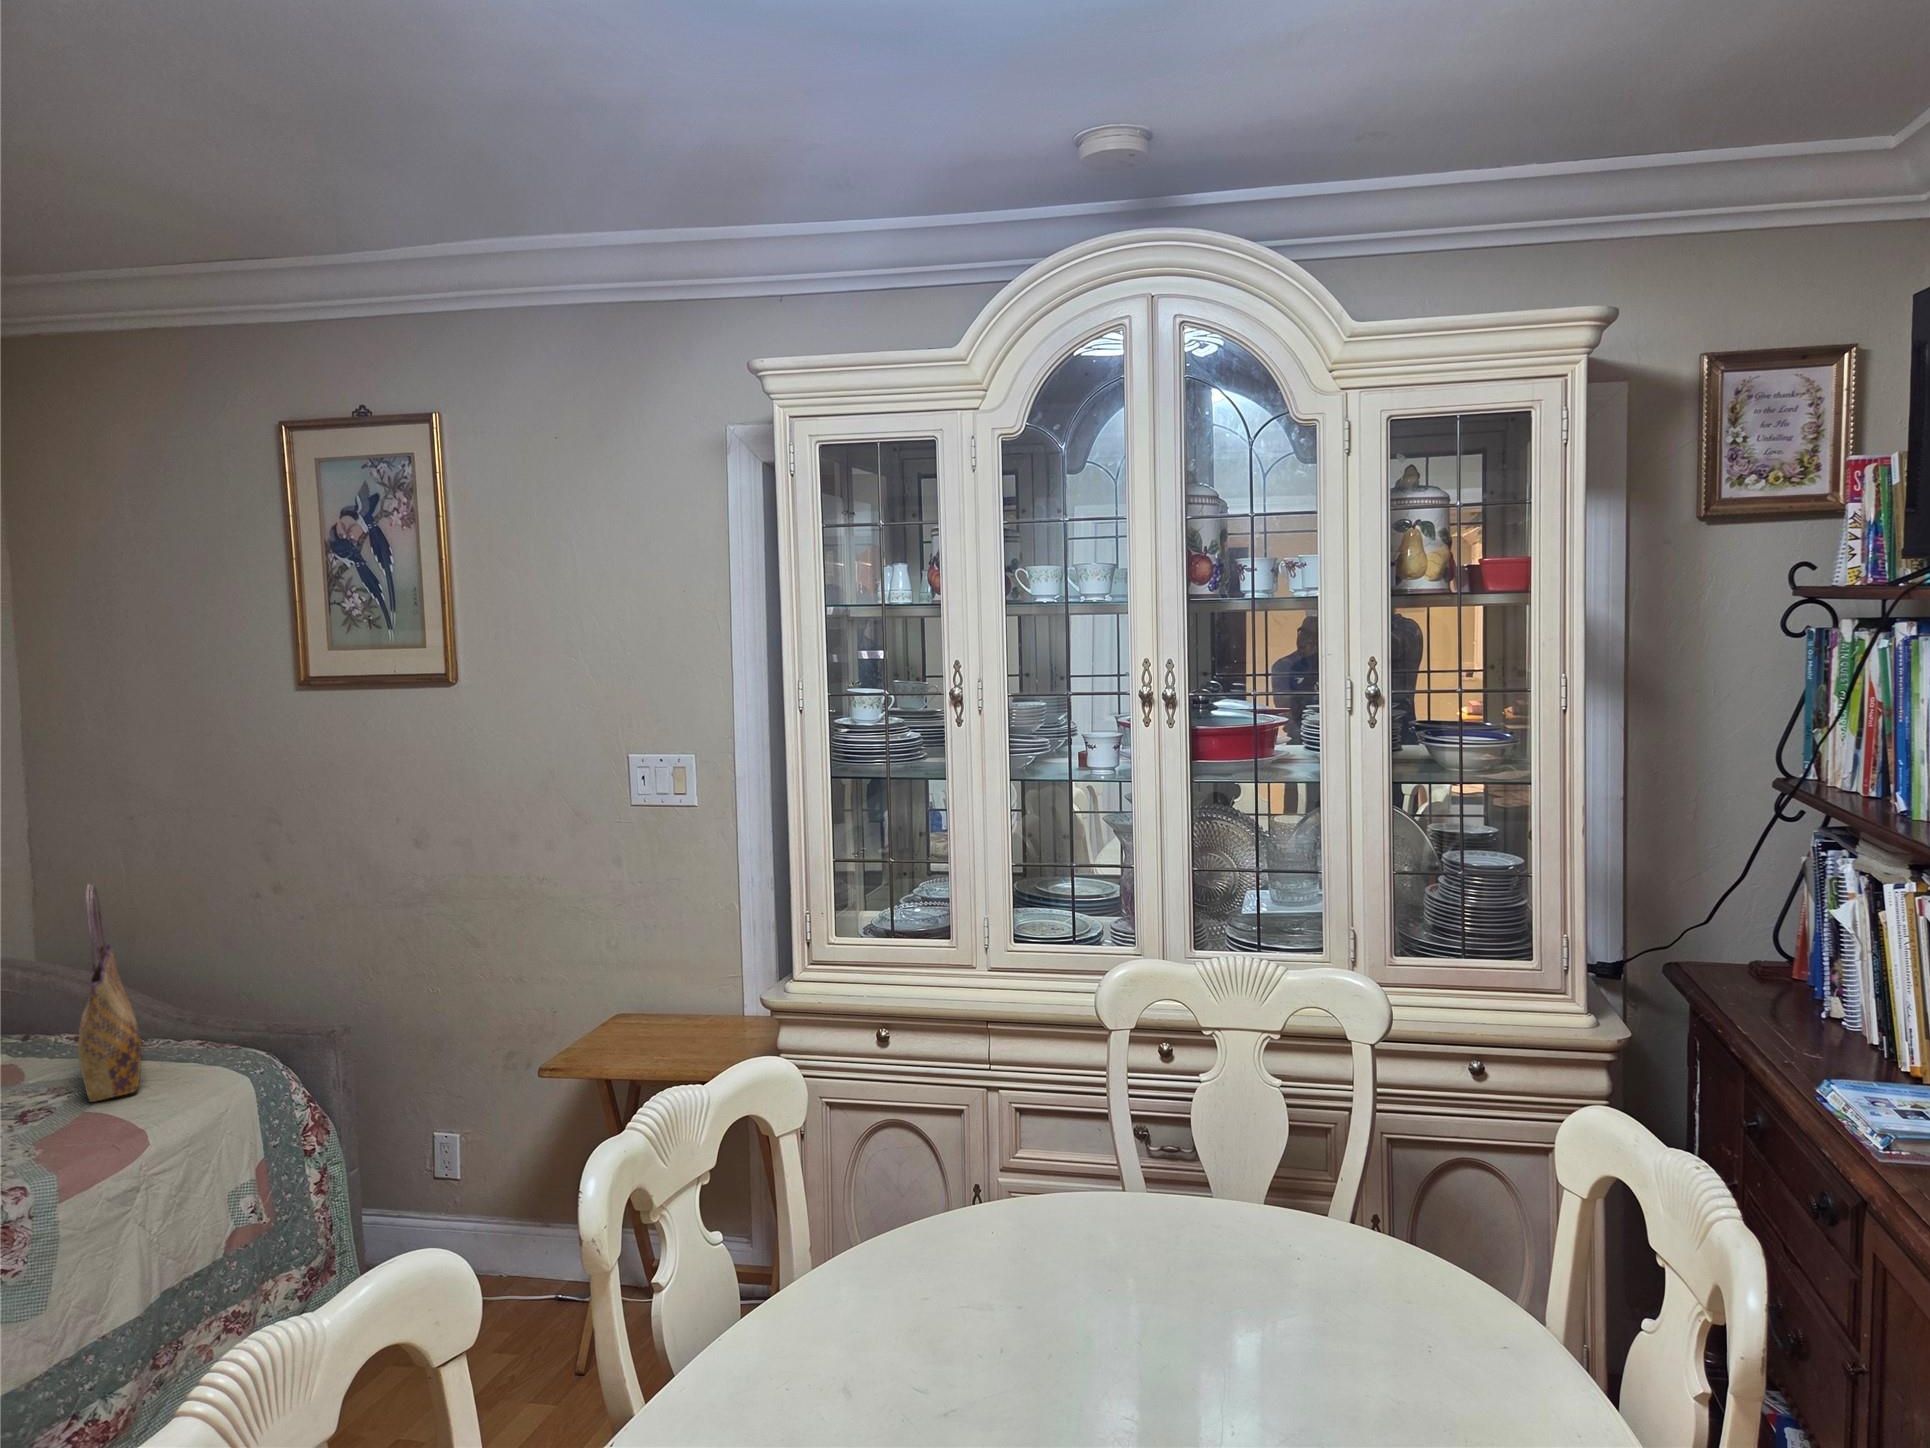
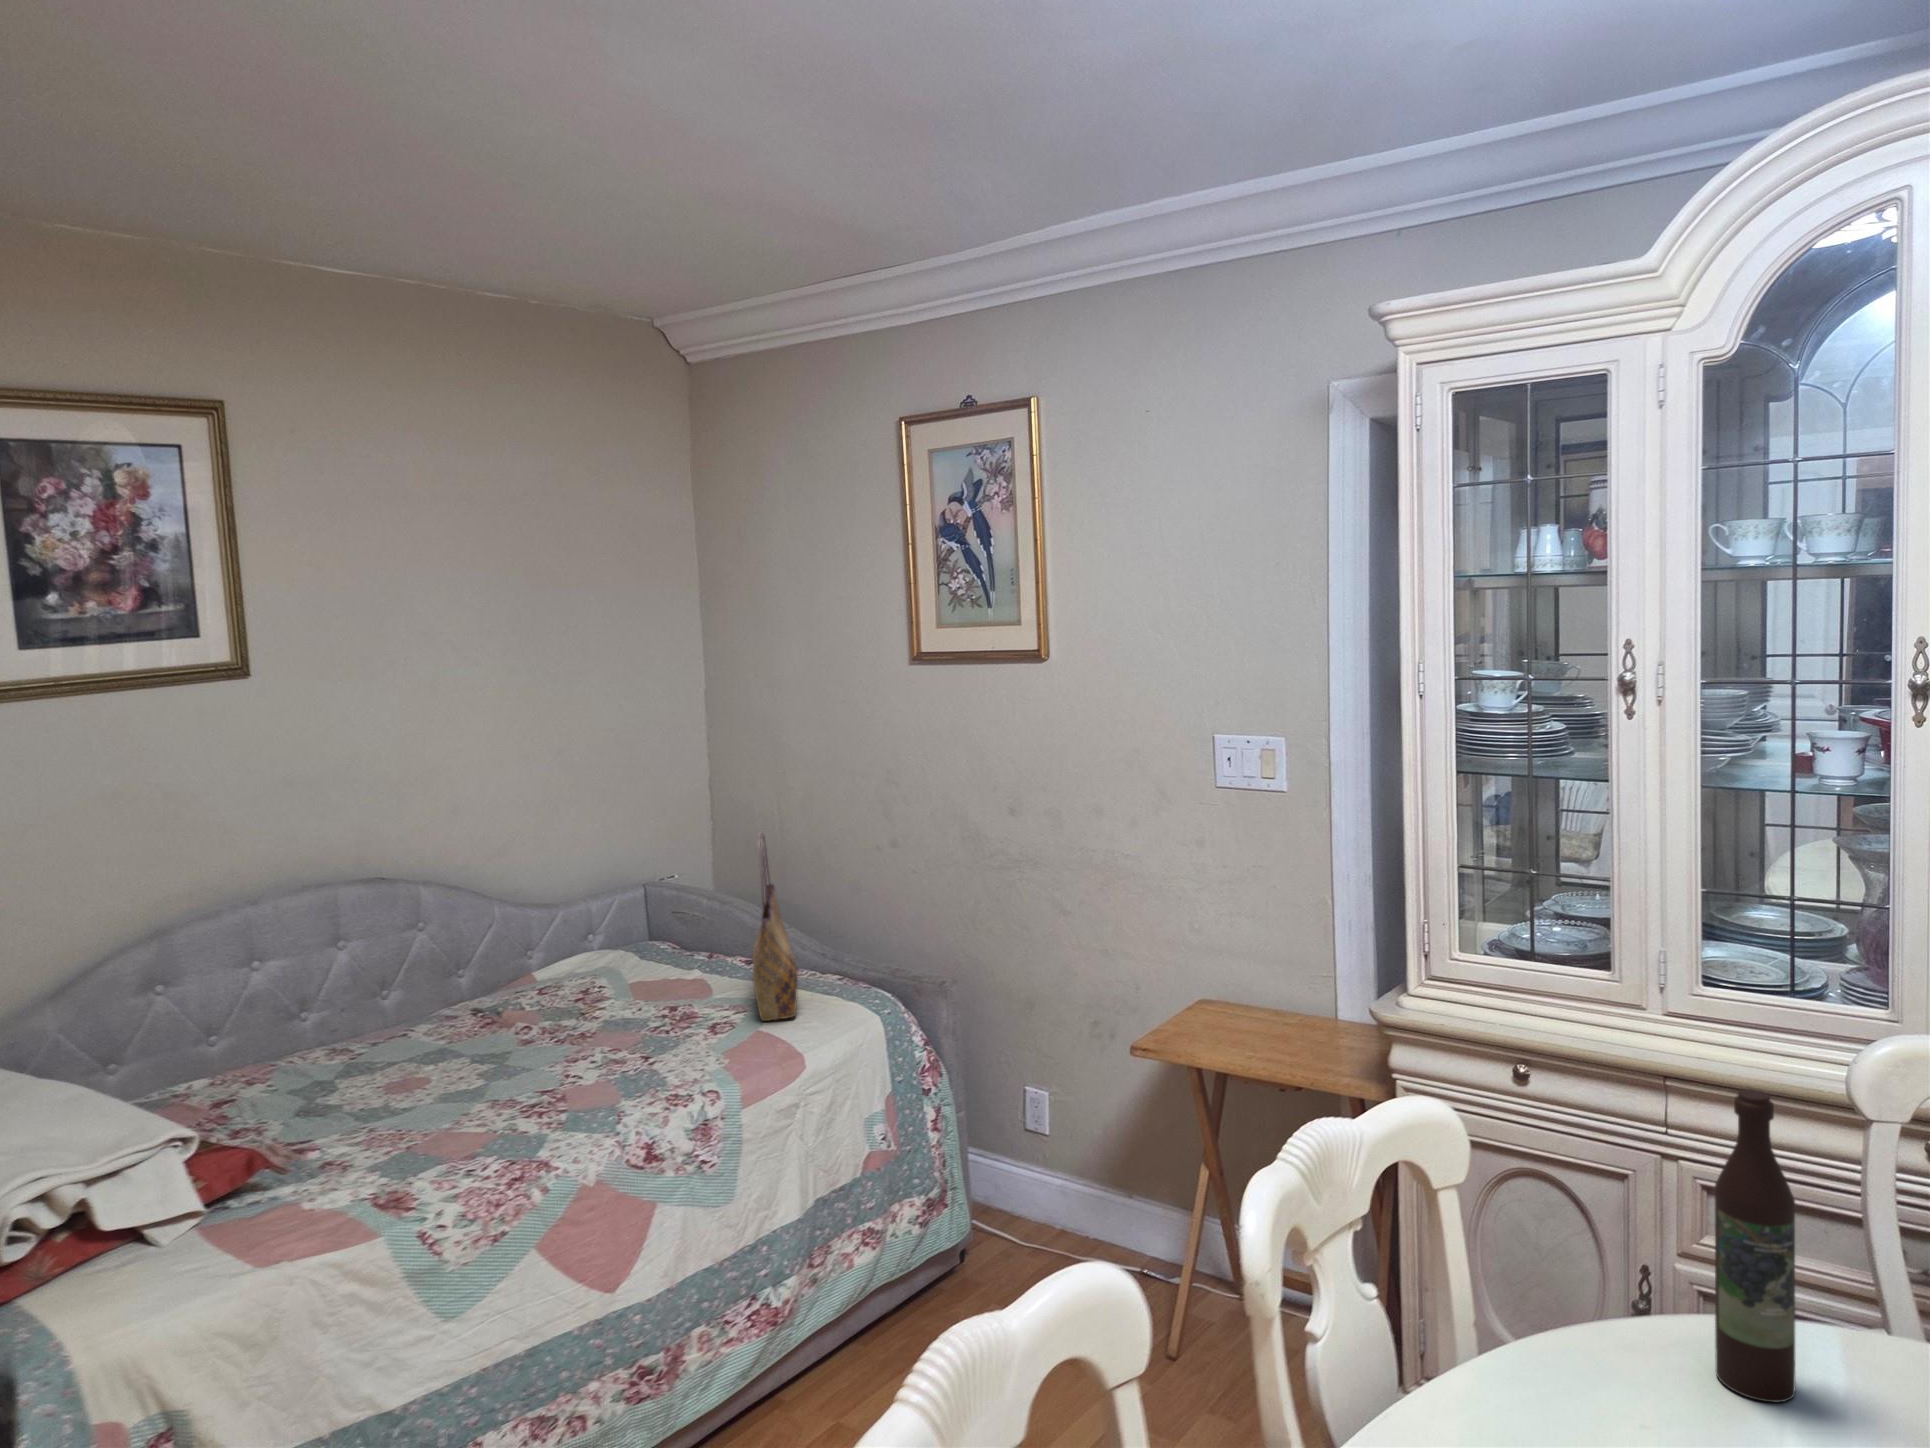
wine bottle: none [967,1007,1022,1245] -> present [1715,1089,1795,1402]

